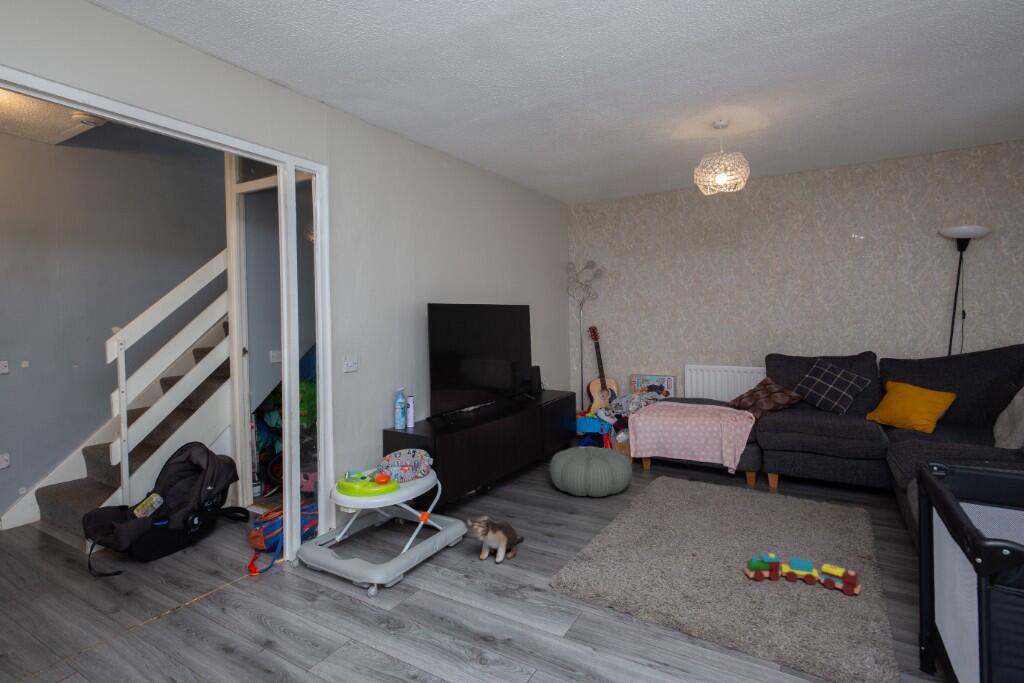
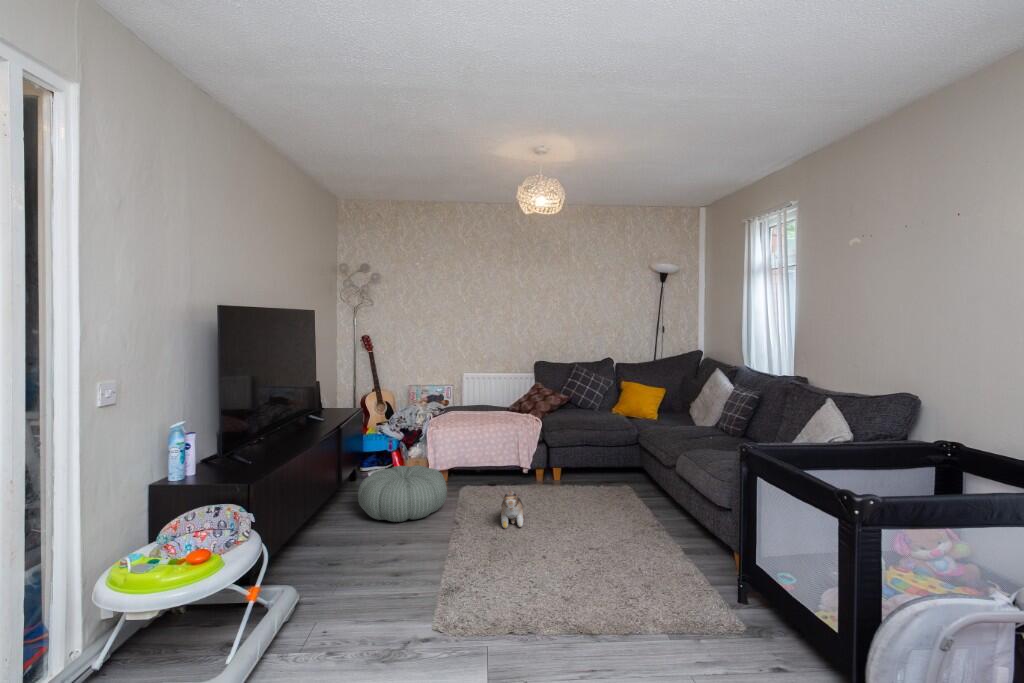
plush toy: present [467,516,524,562] -> present [501,491,525,529]
toy train: present [745,553,861,595] -> none [593,537,675,566]

